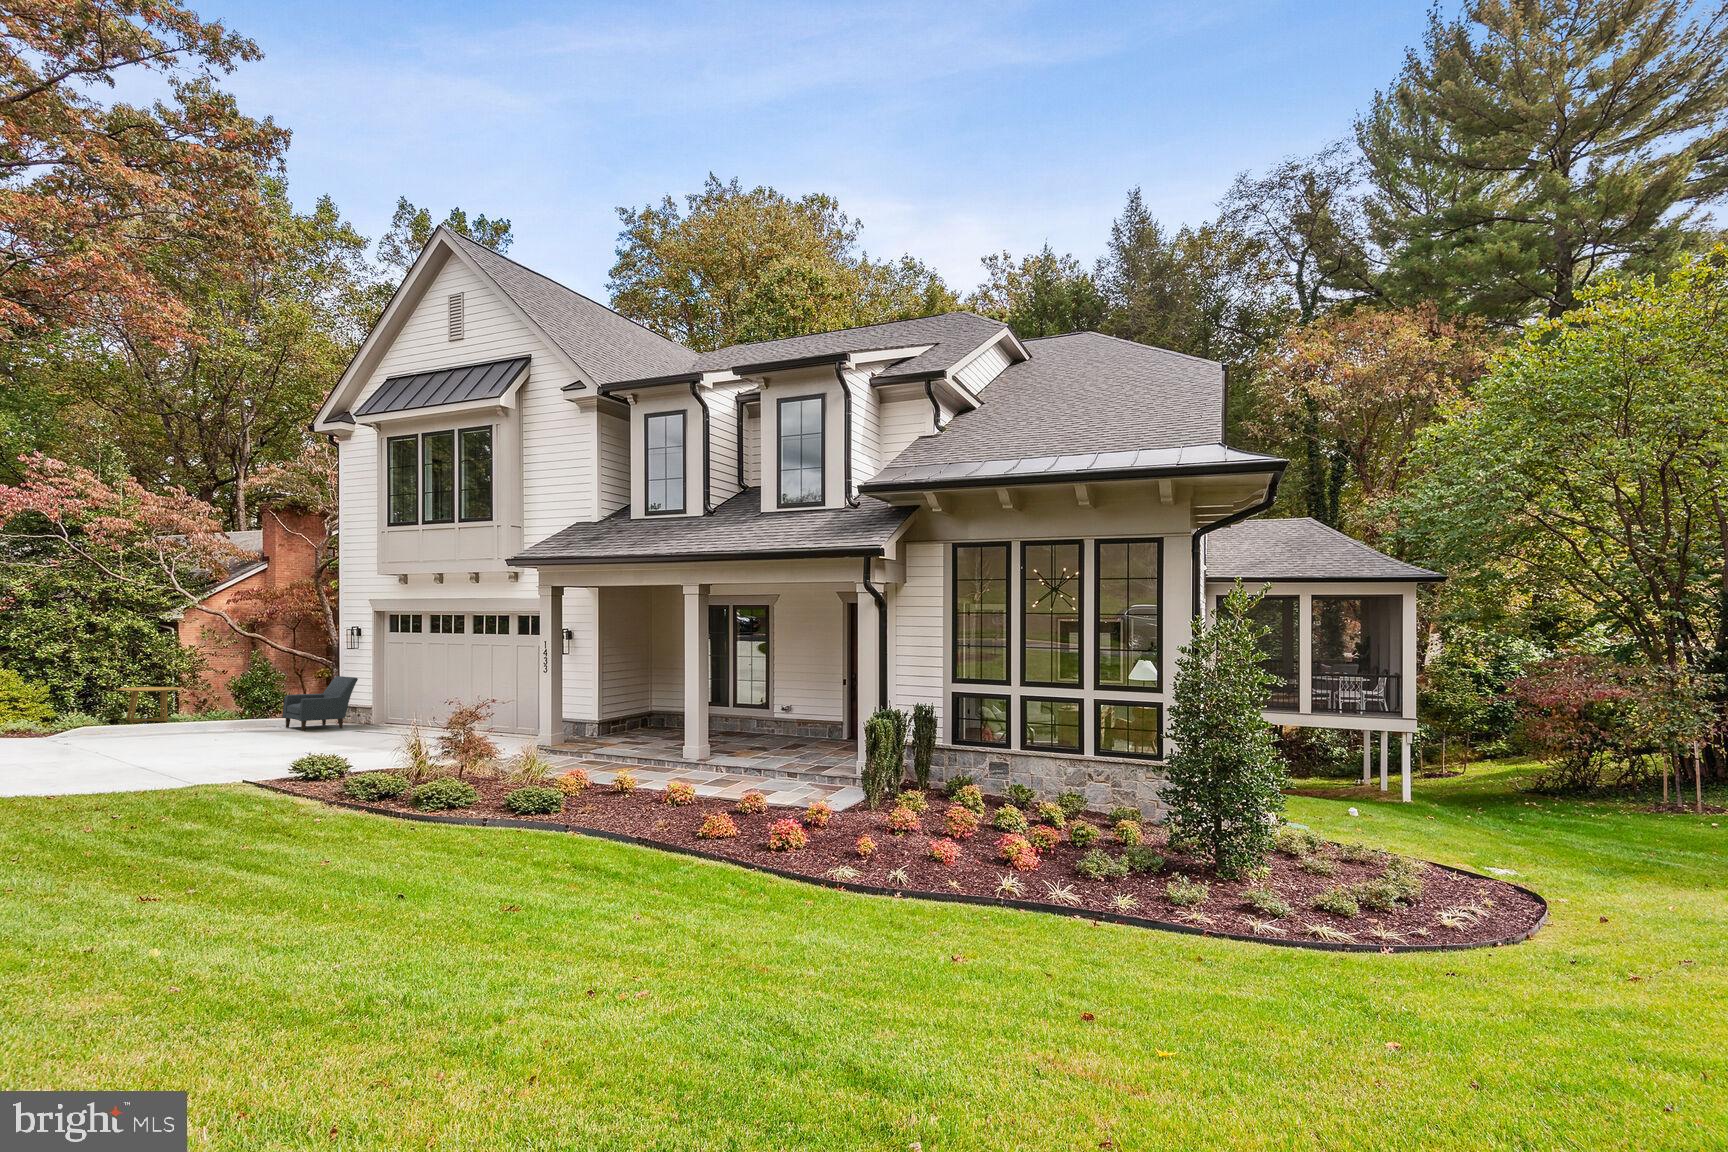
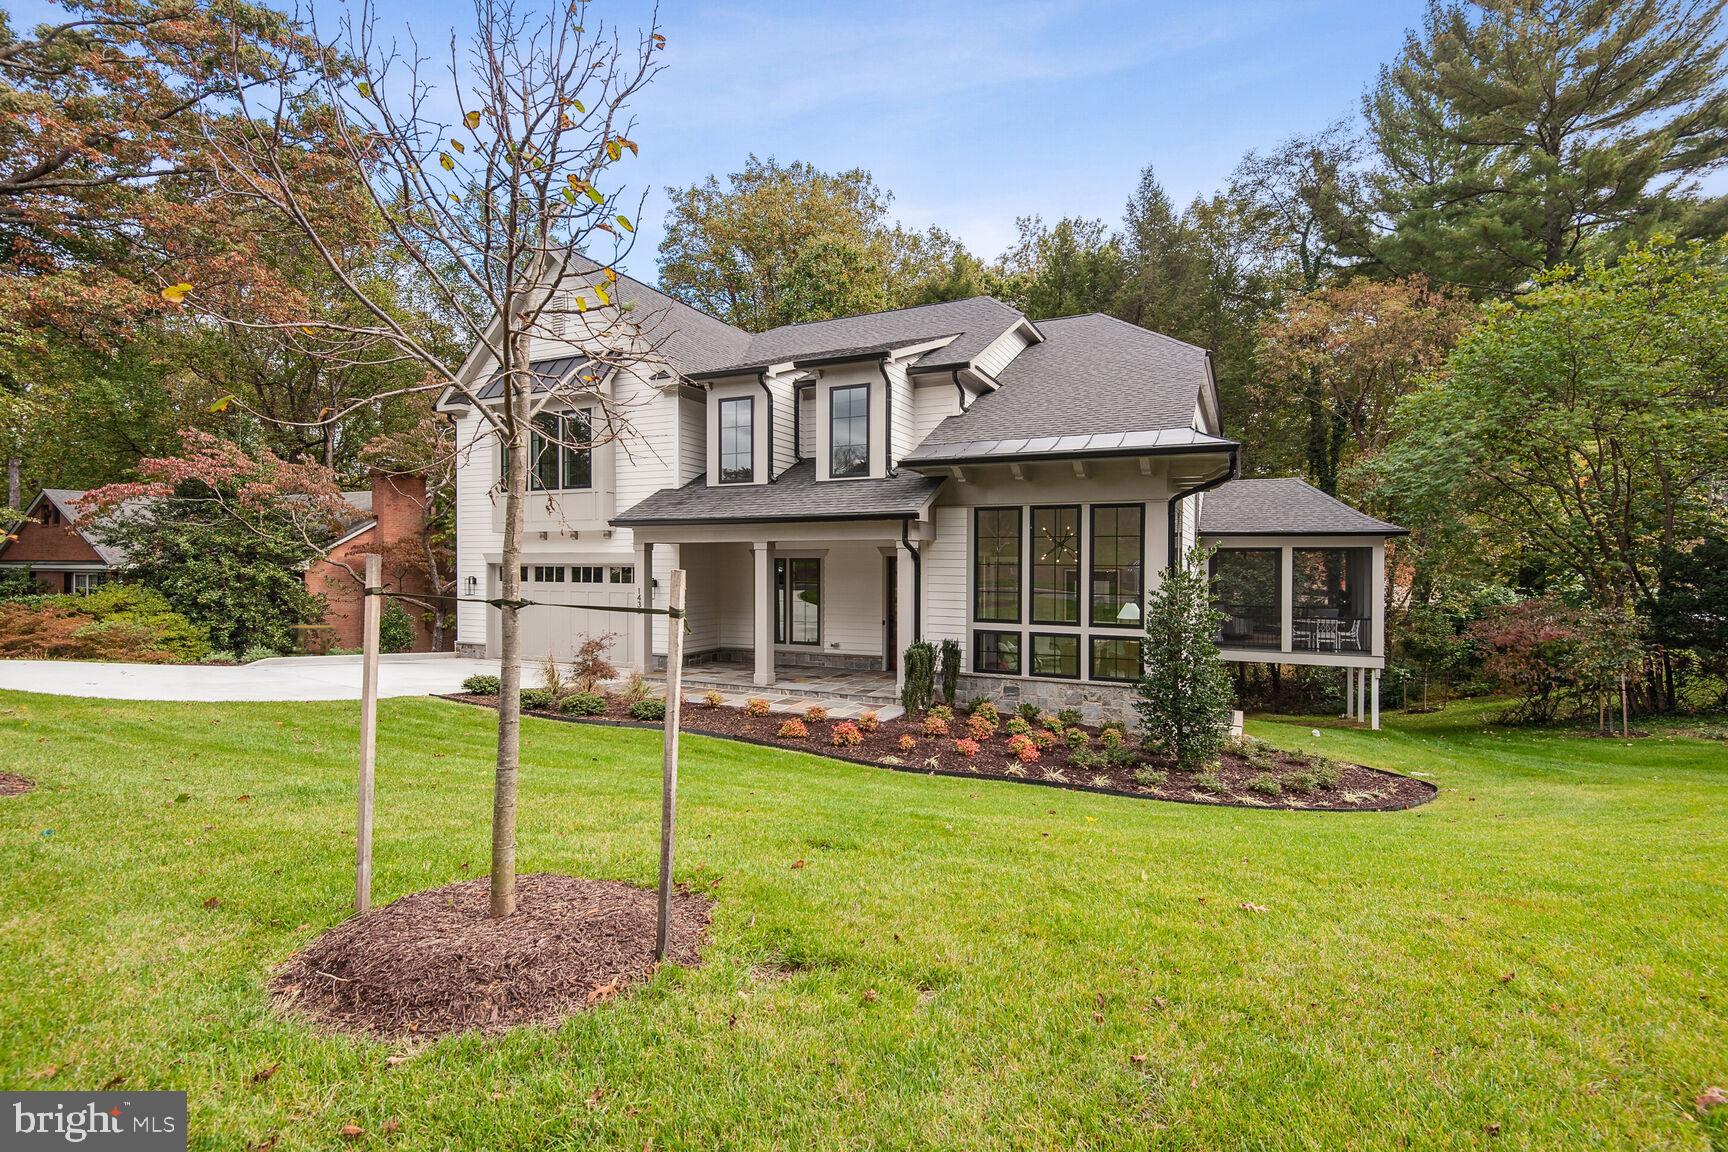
chair: present [282,676,358,731] -> none [421,616,480,661]

